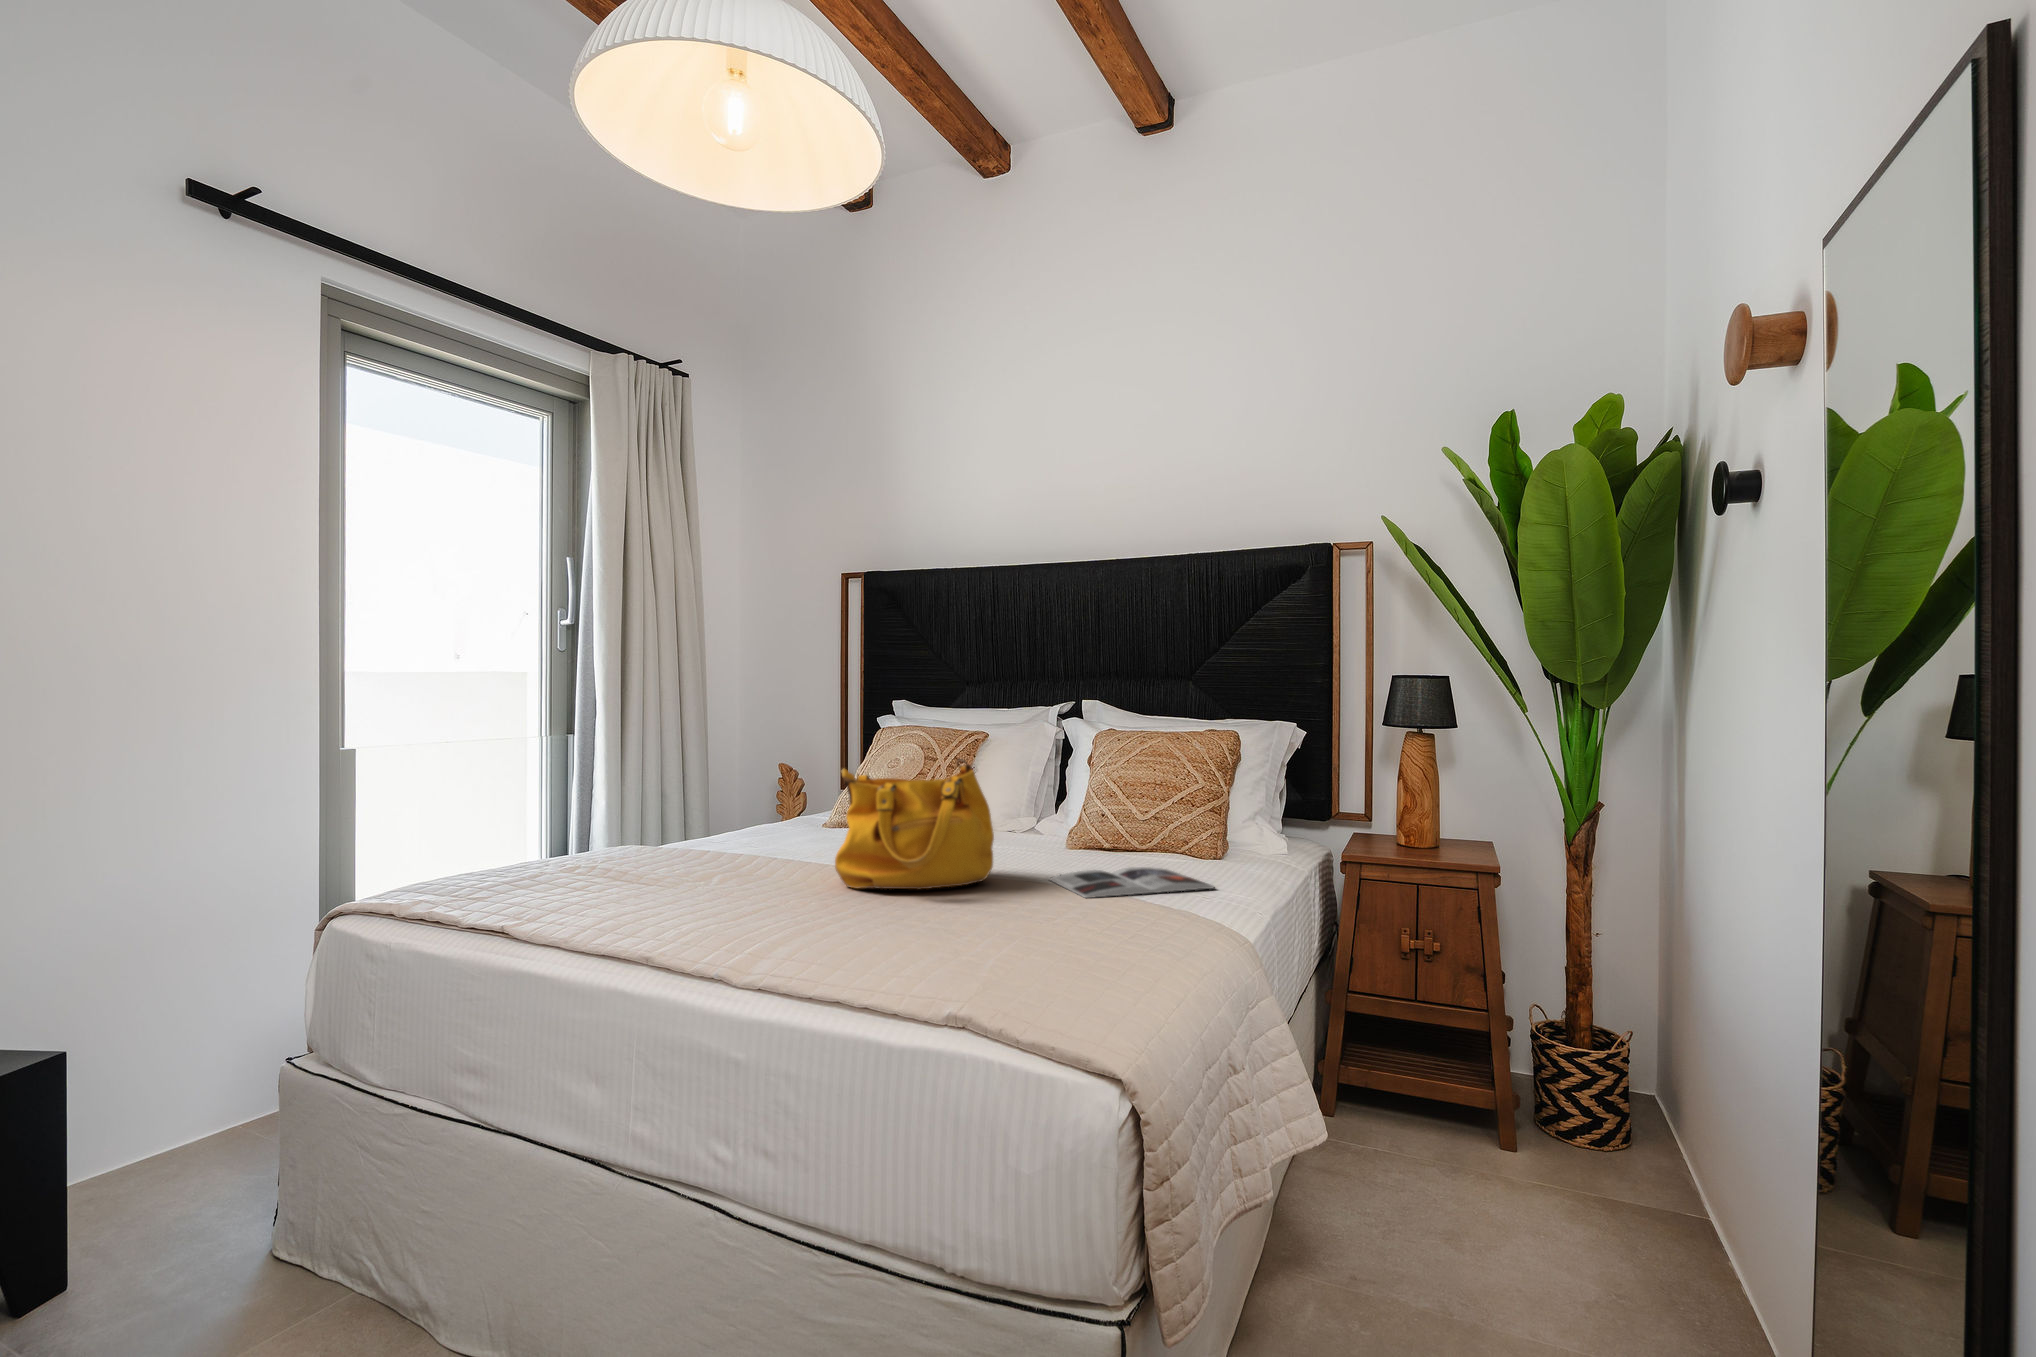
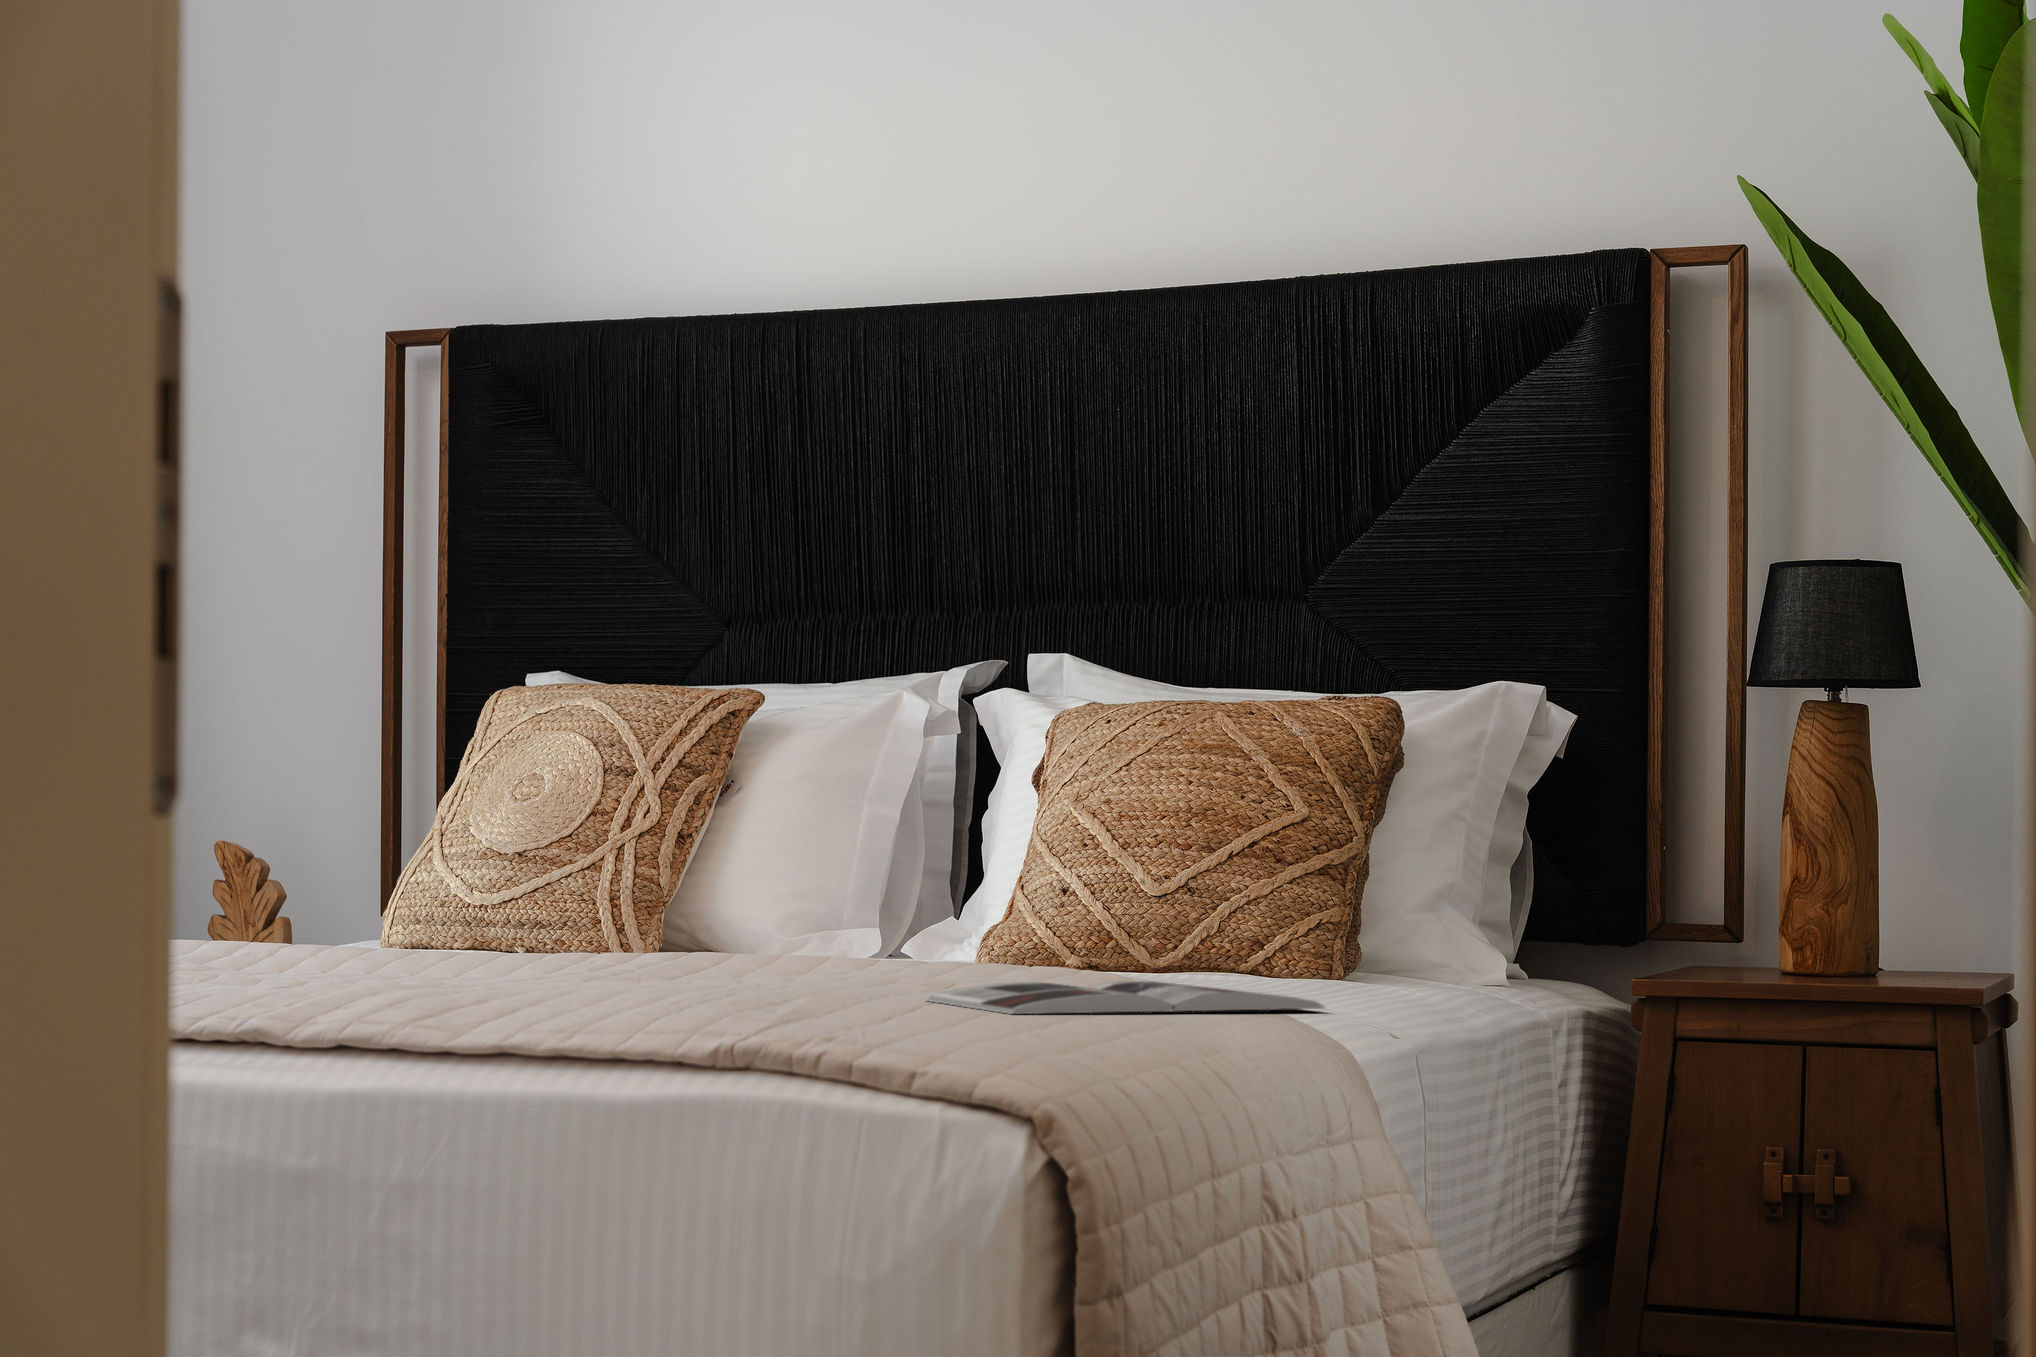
handbag: present [835,759,994,889] -> none [407,706,793,999]

